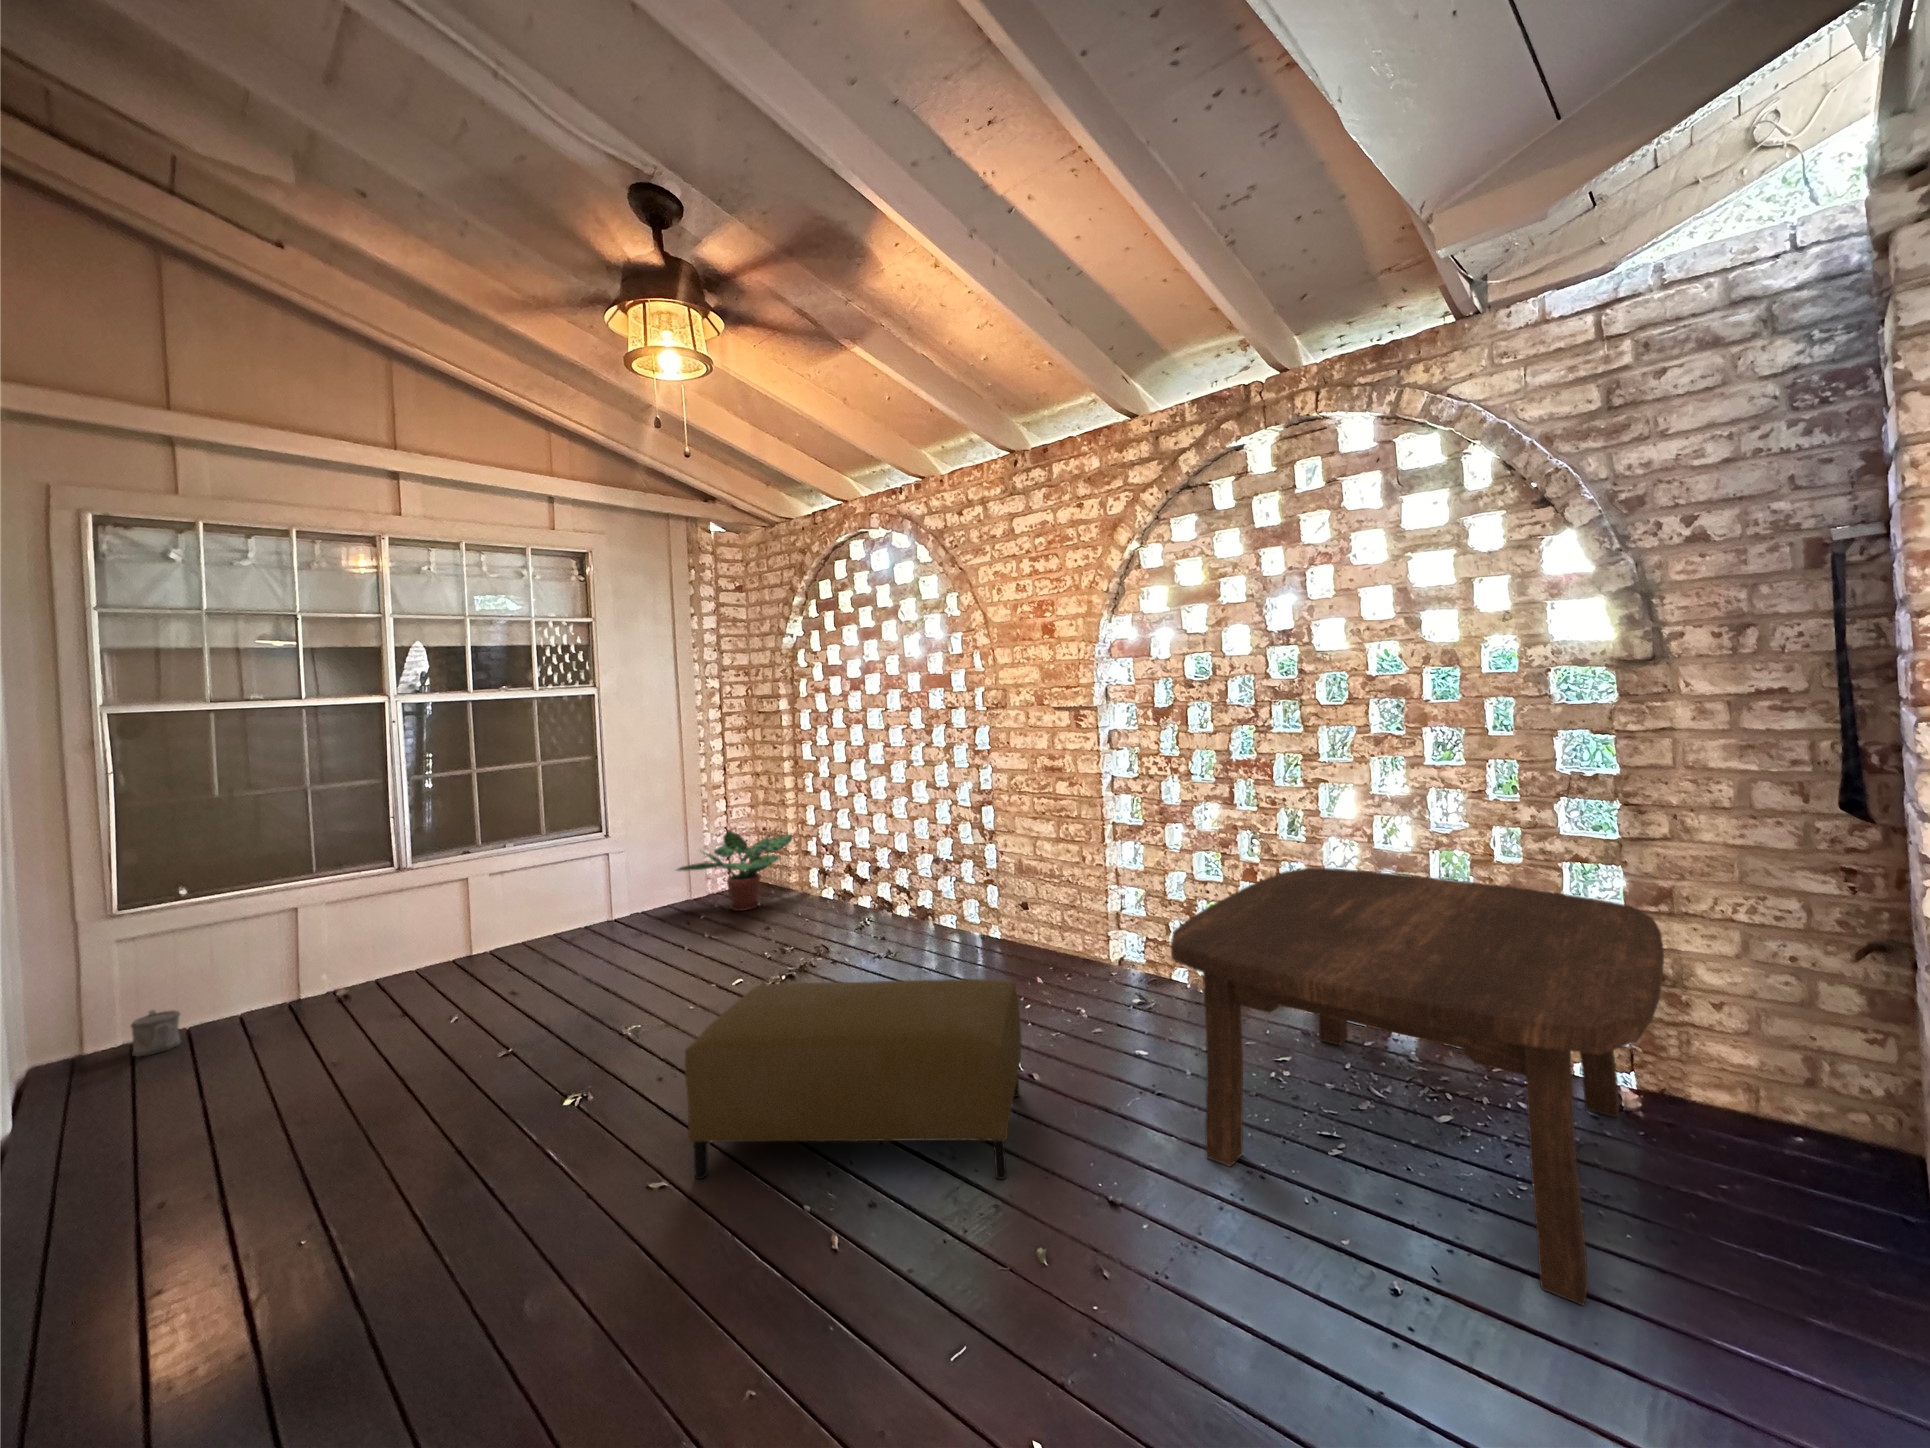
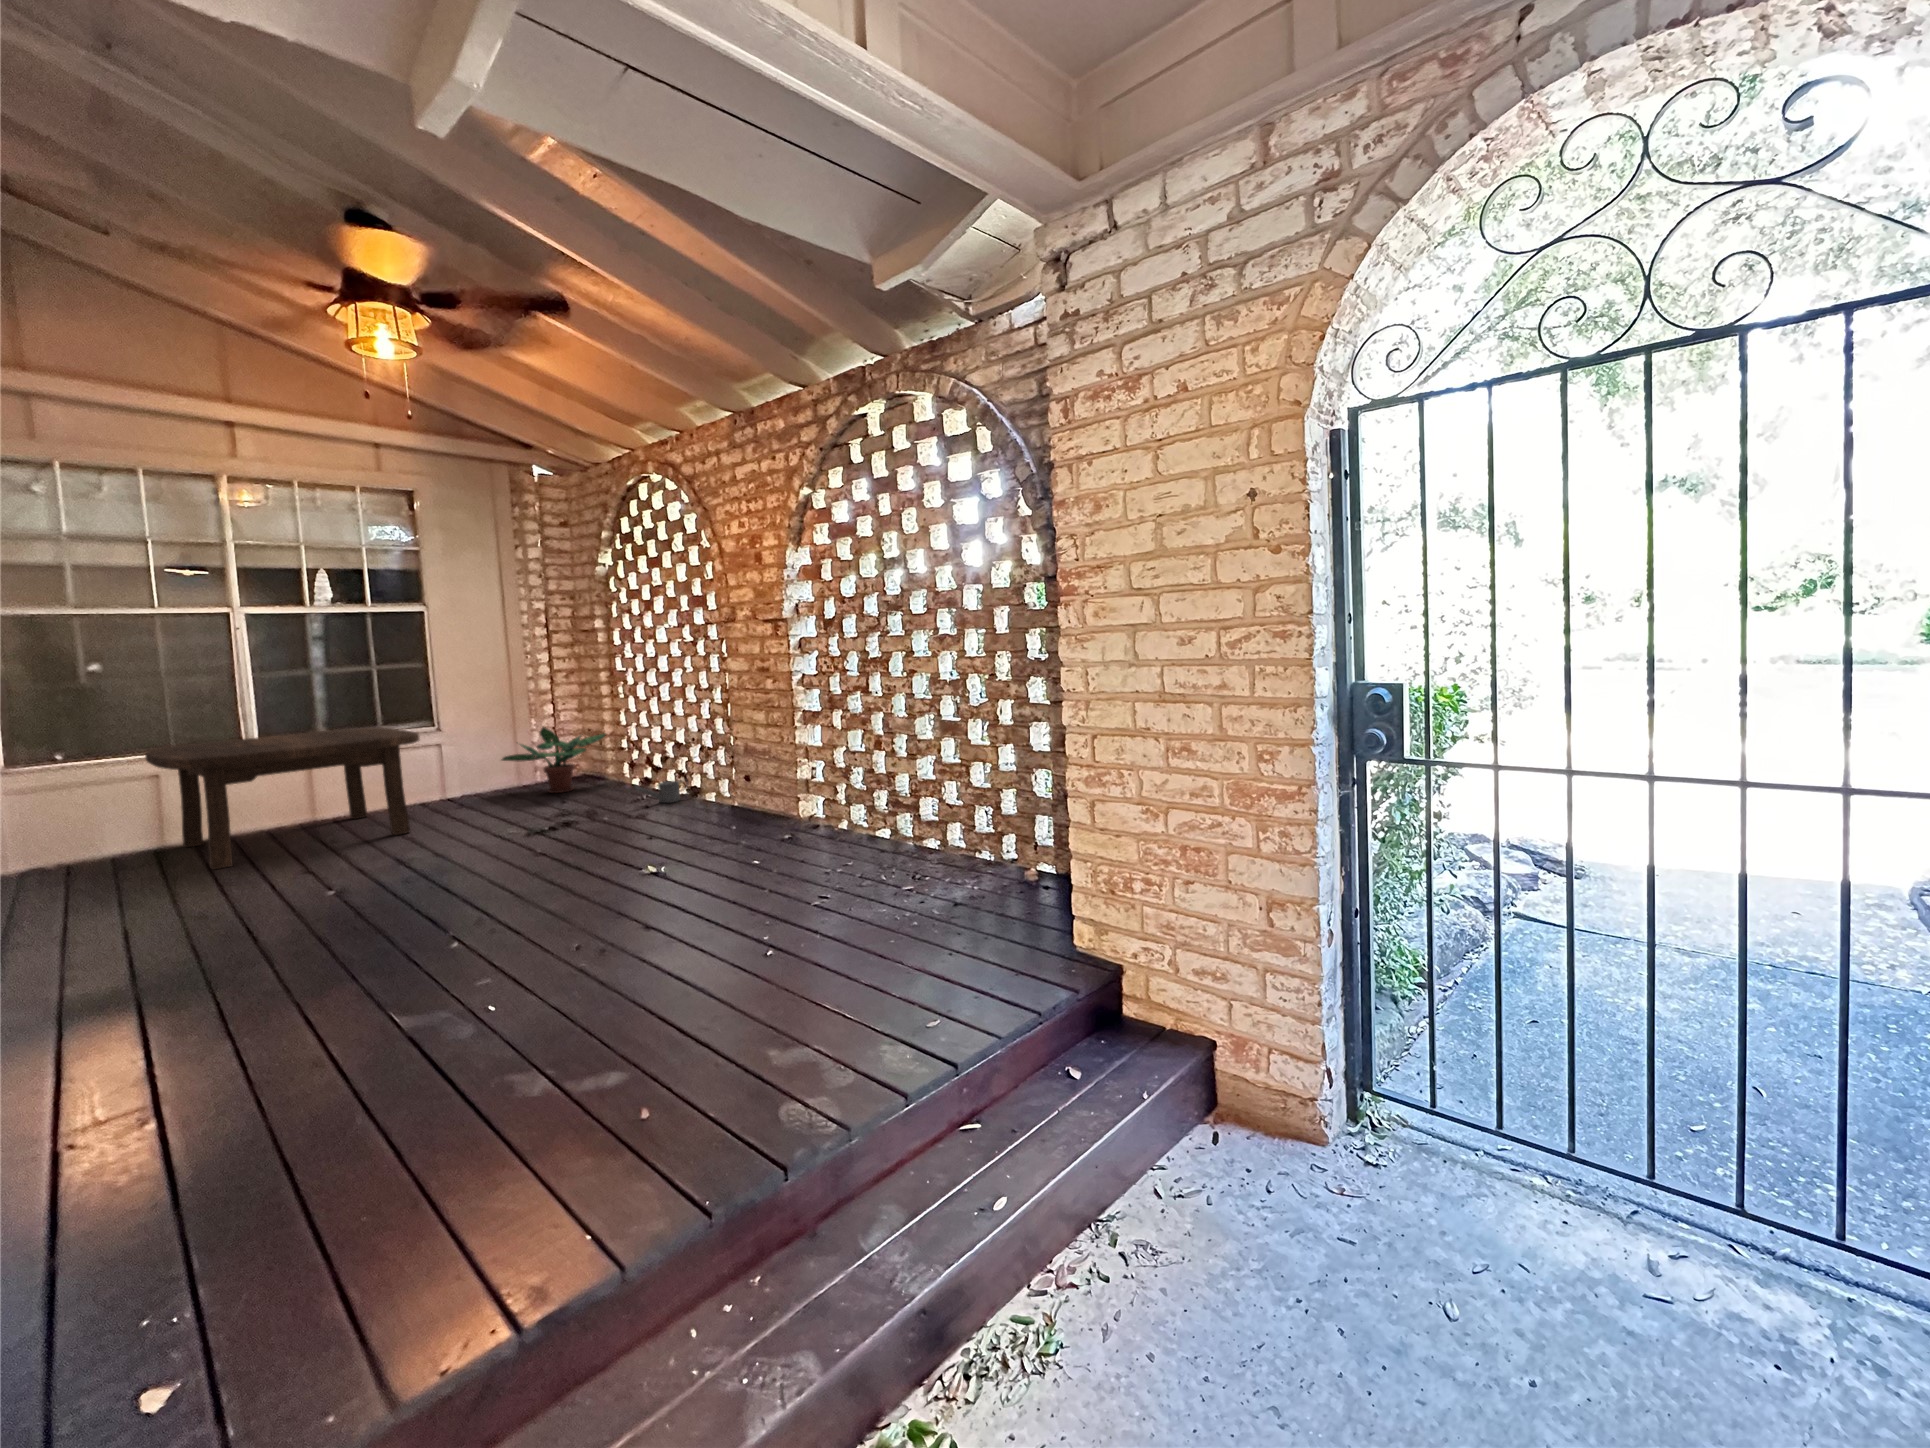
coffee table: present [1171,868,1664,1305] -> present [145,728,420,870]
ottoman: present [685,979,1021,1179] -> none [378,802,649,920]
watering can: present [131,1010,181,1056] -> present [634,780,688,803]

